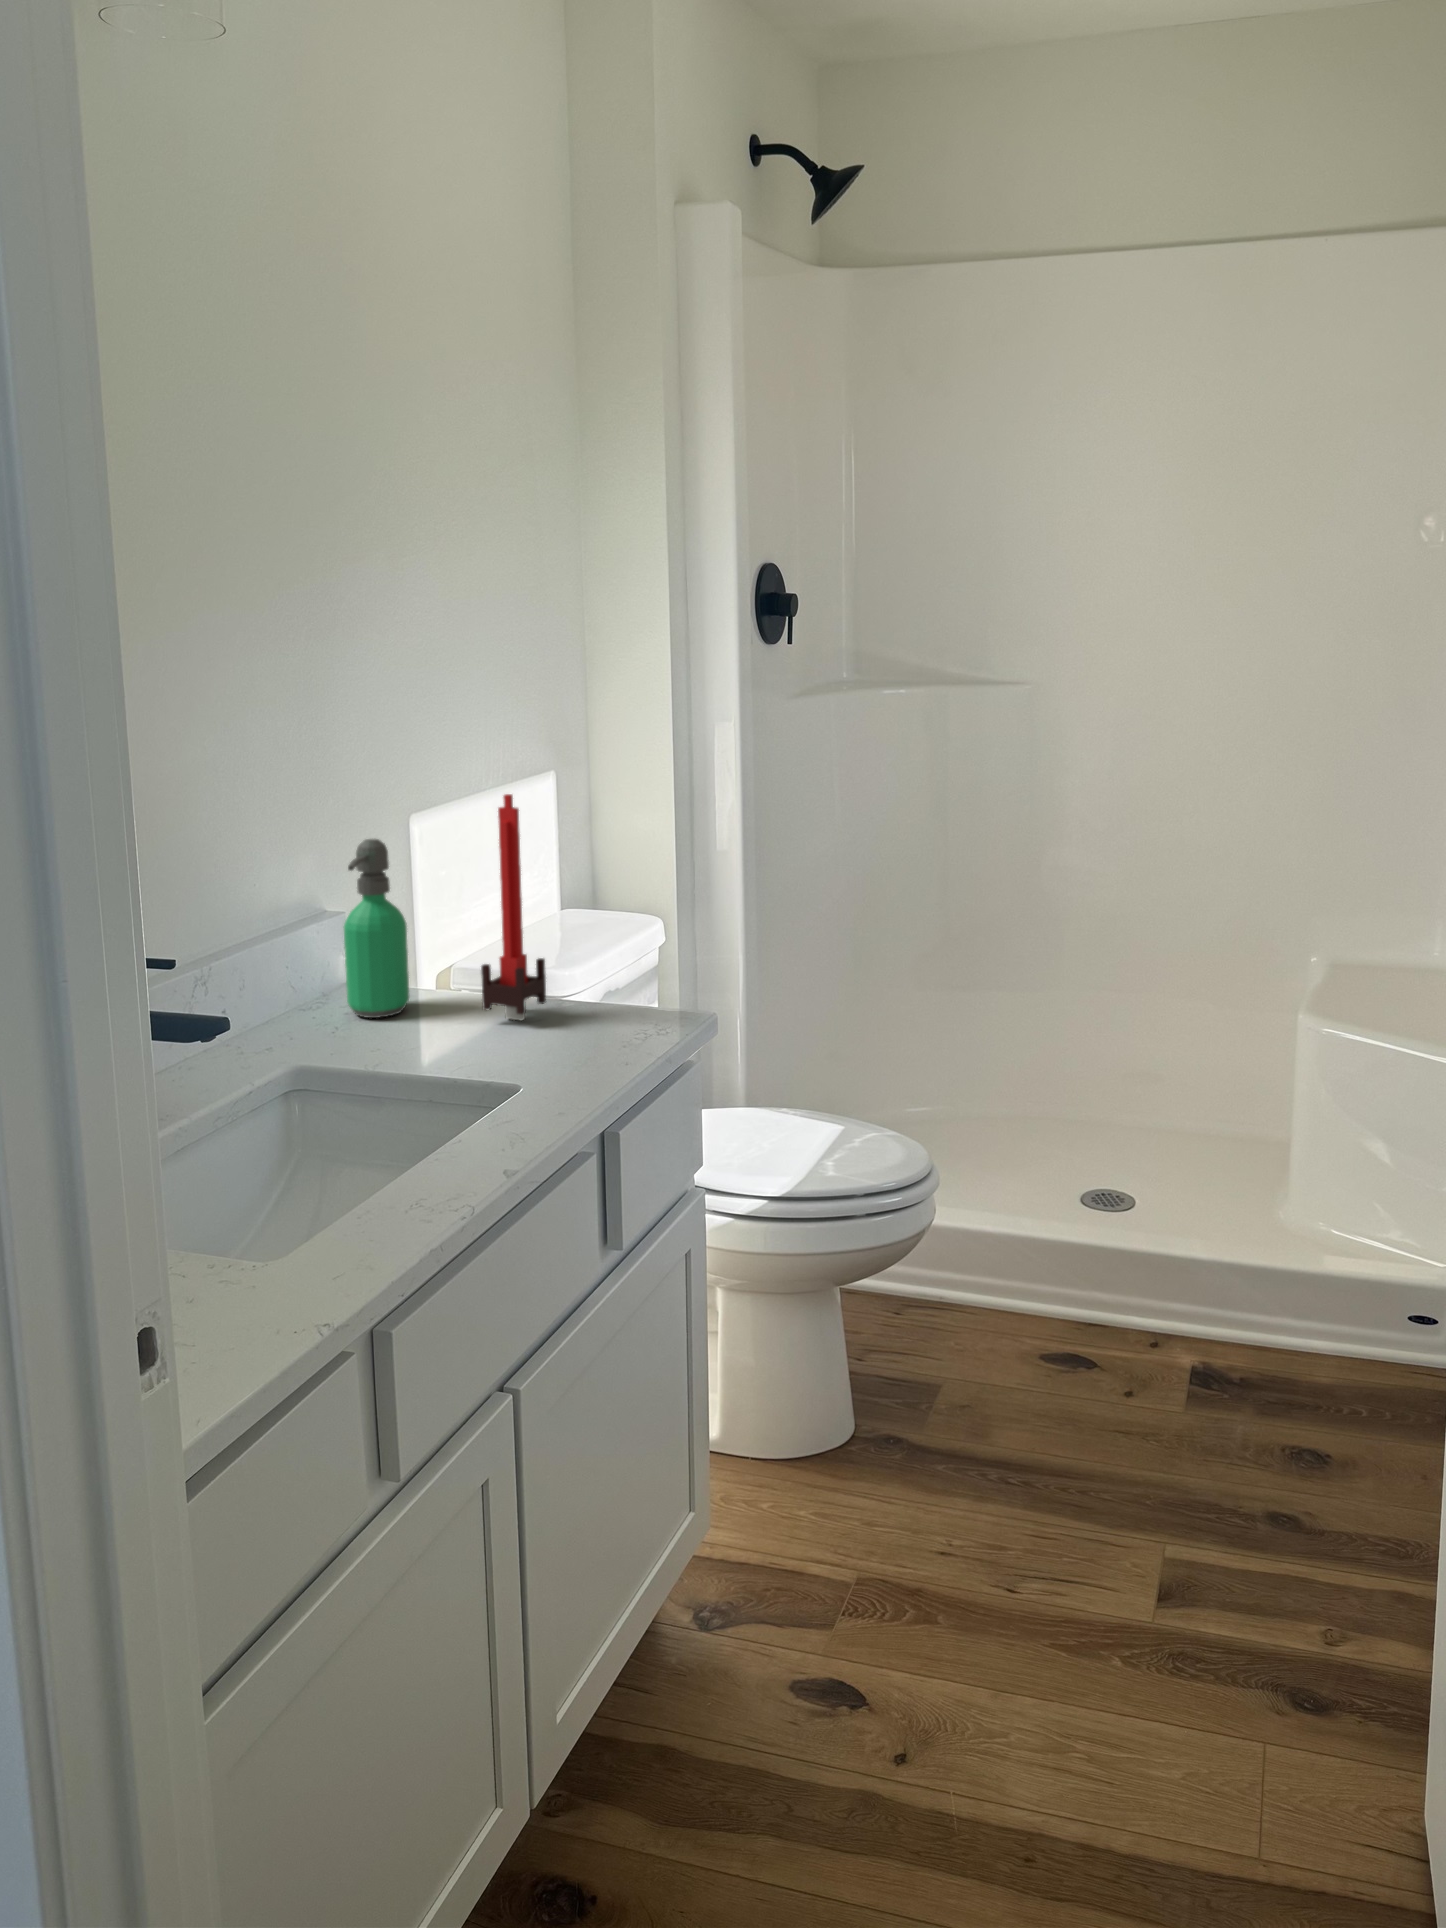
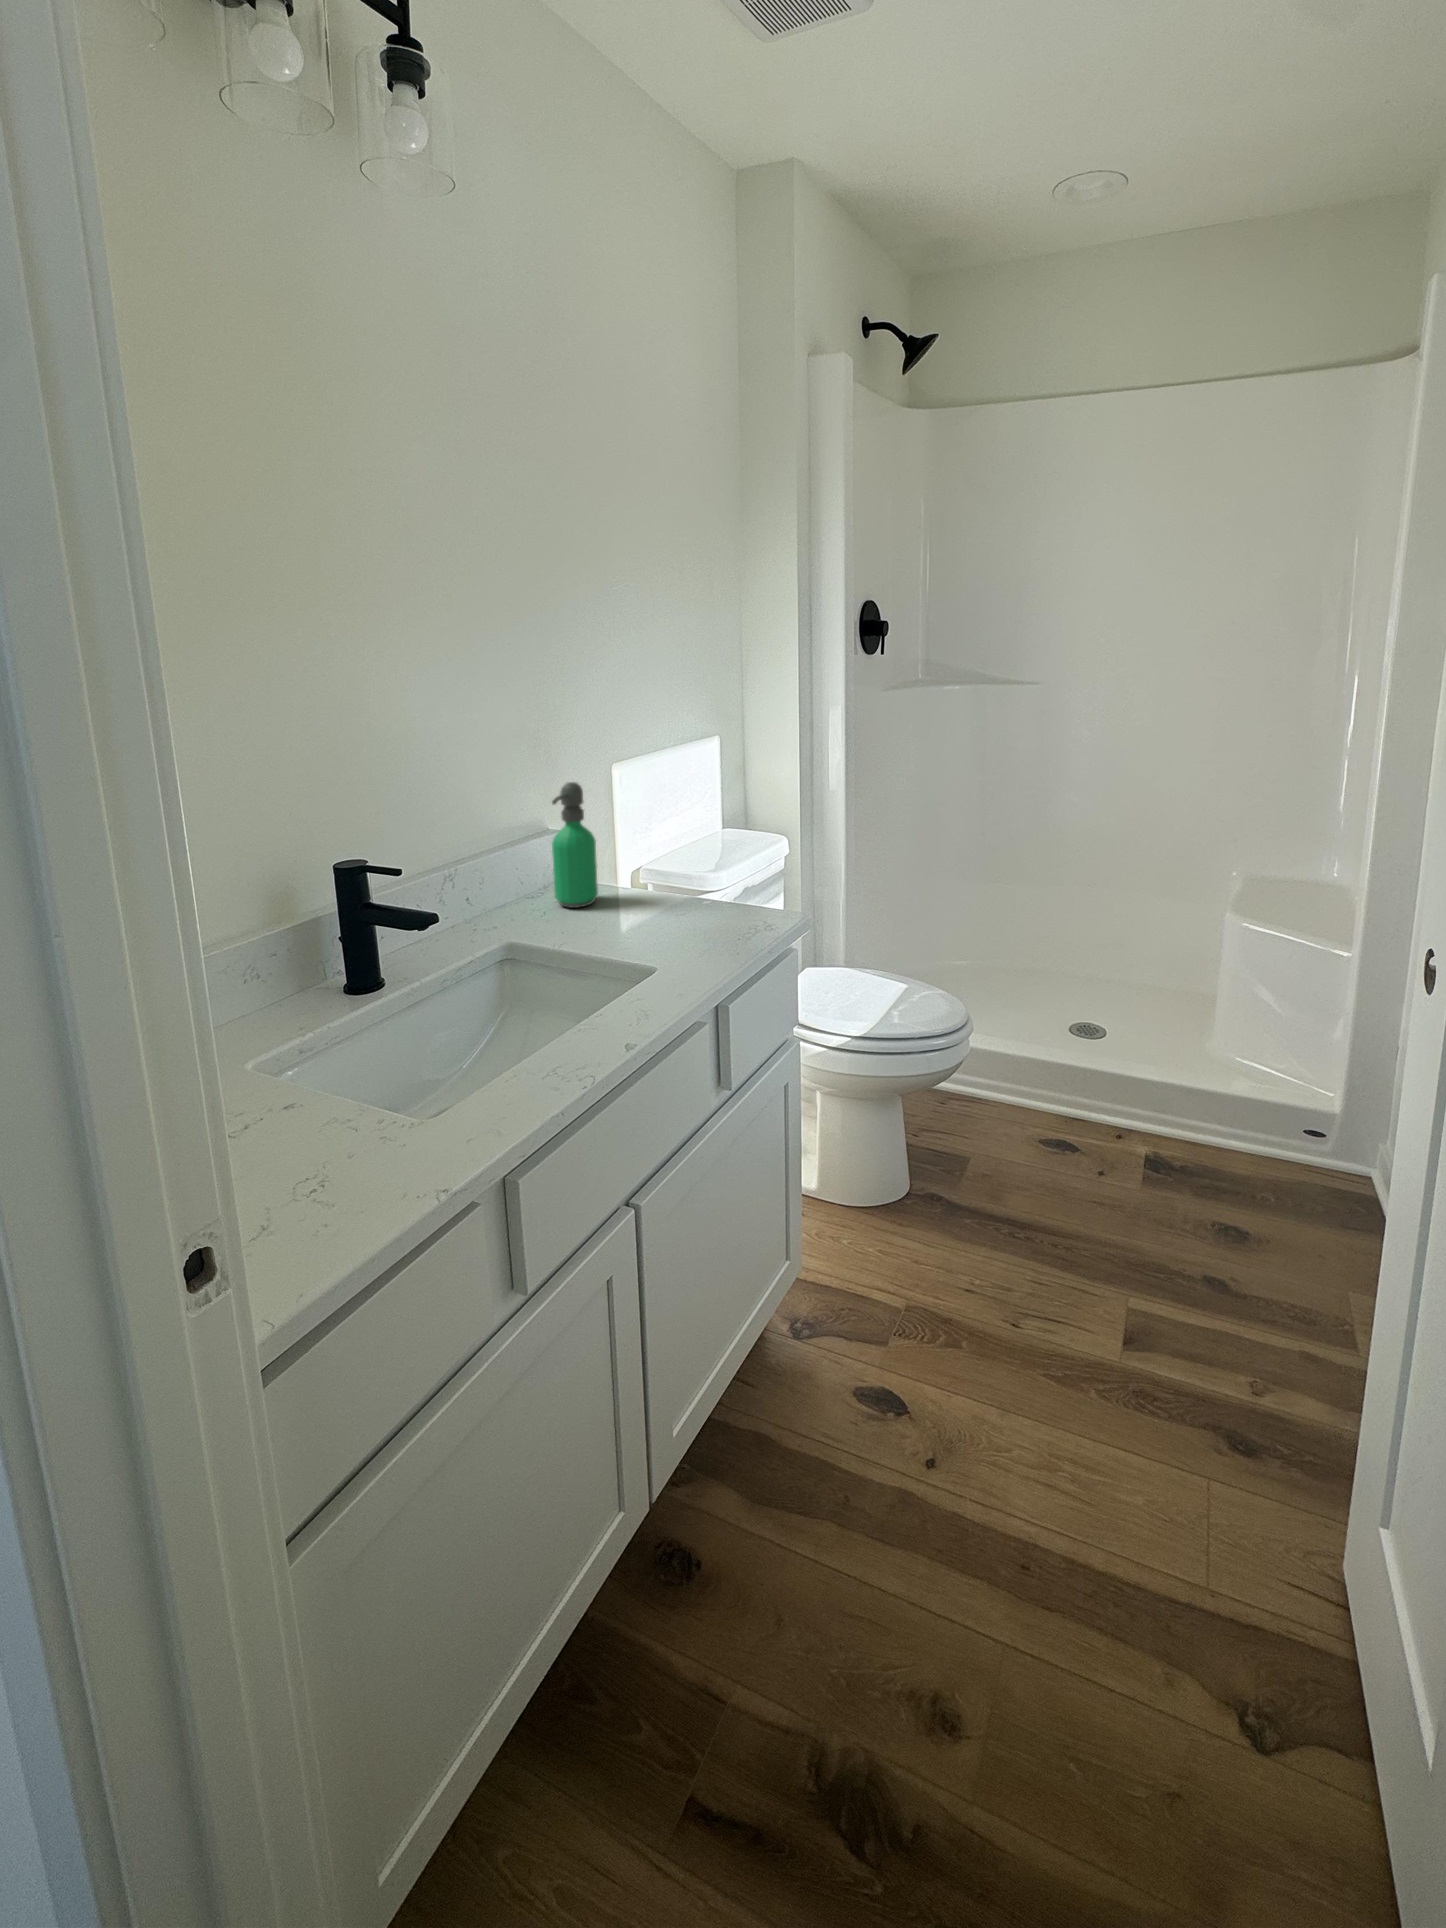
candle: present [481,794,546,1020] -> none [644,752,691,914]

